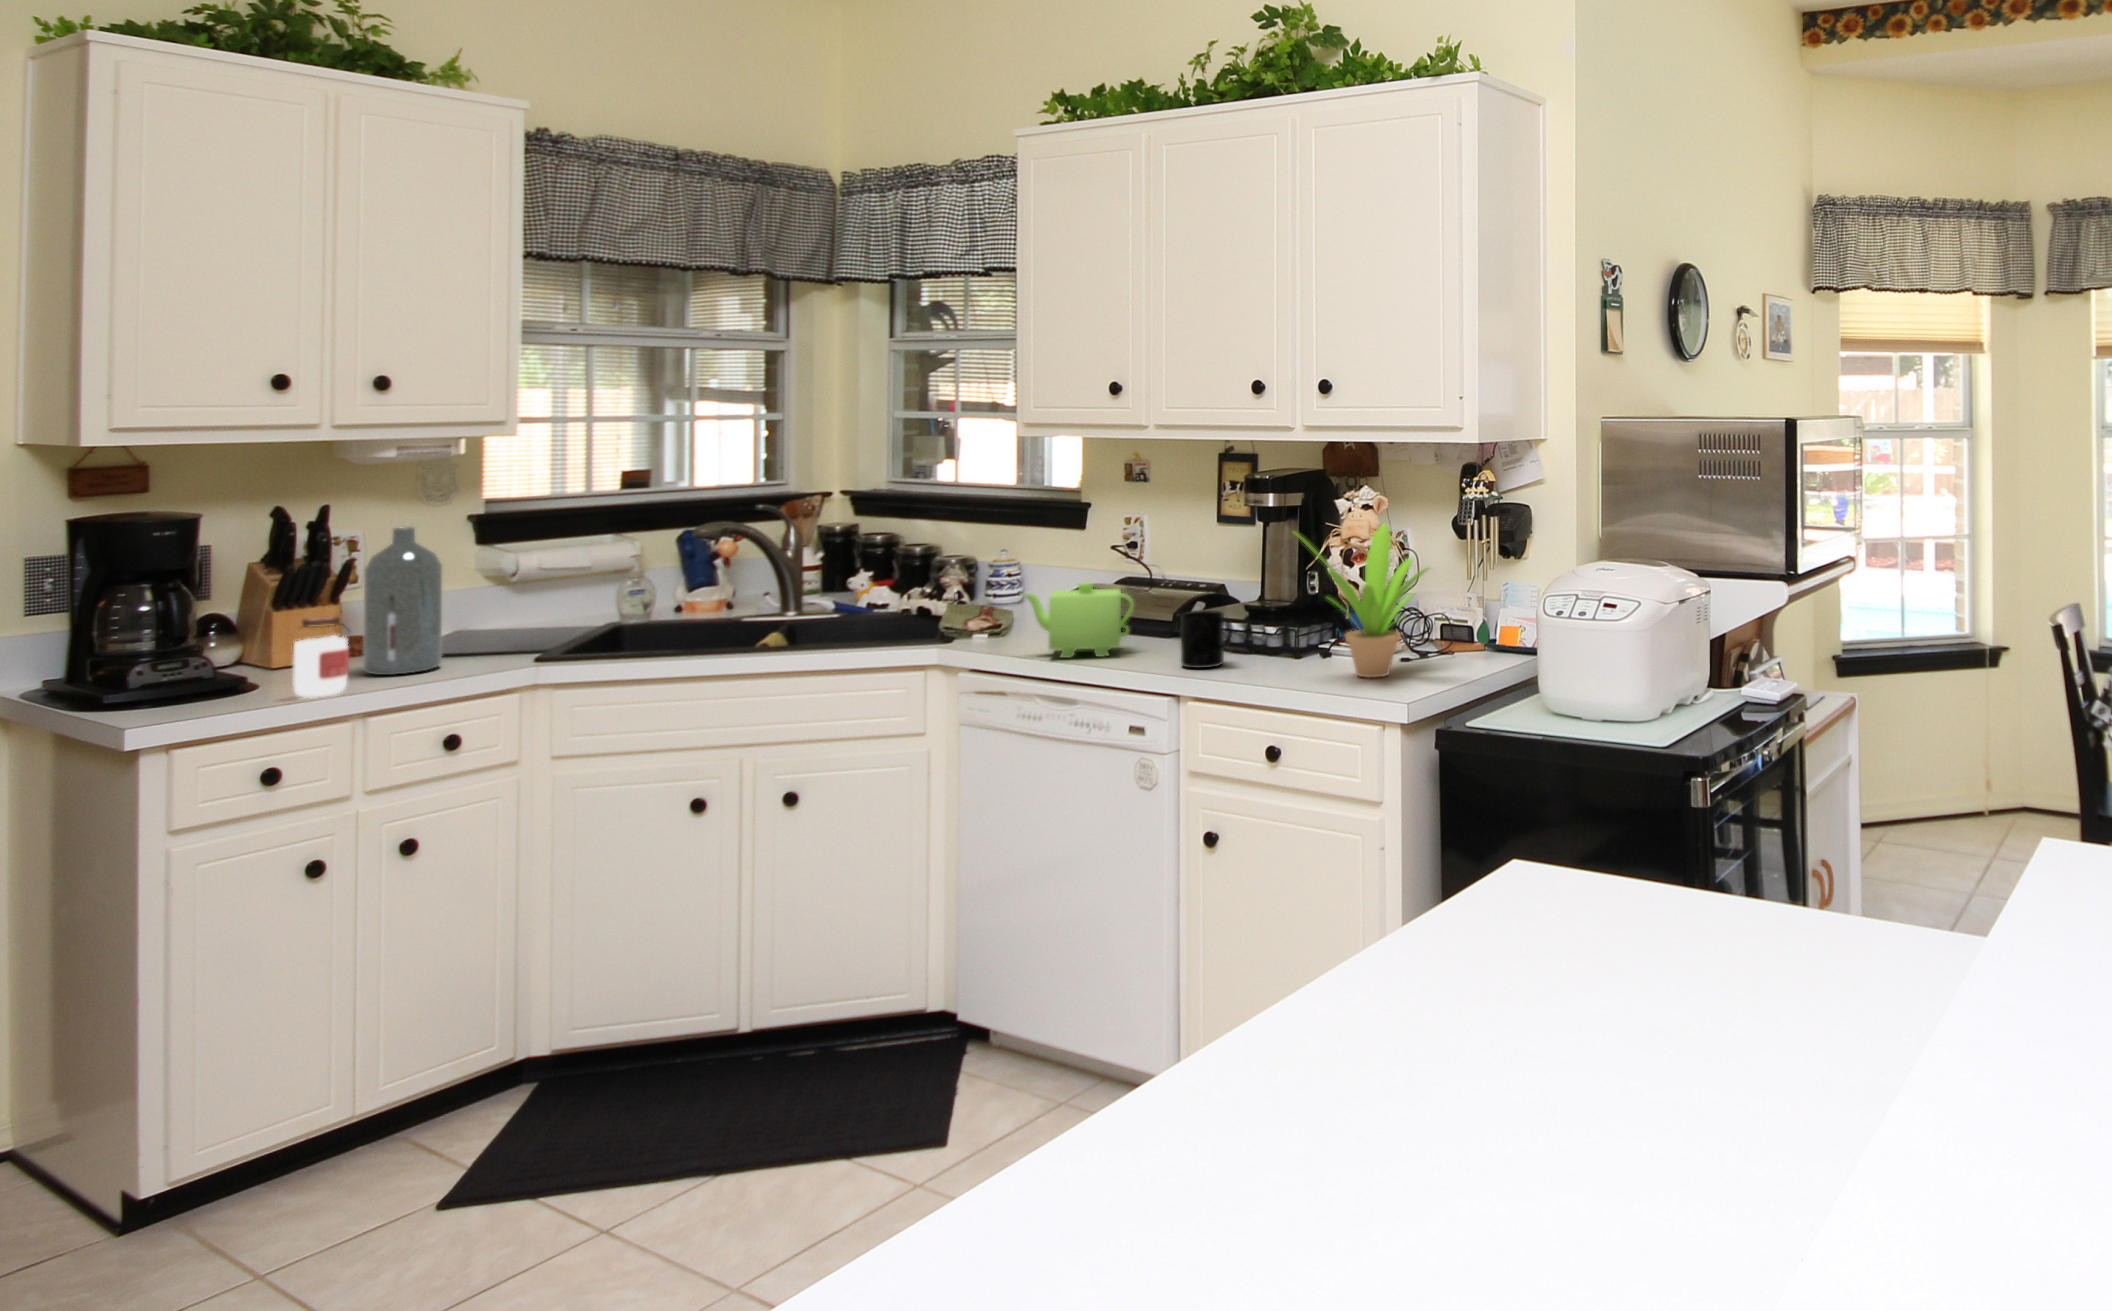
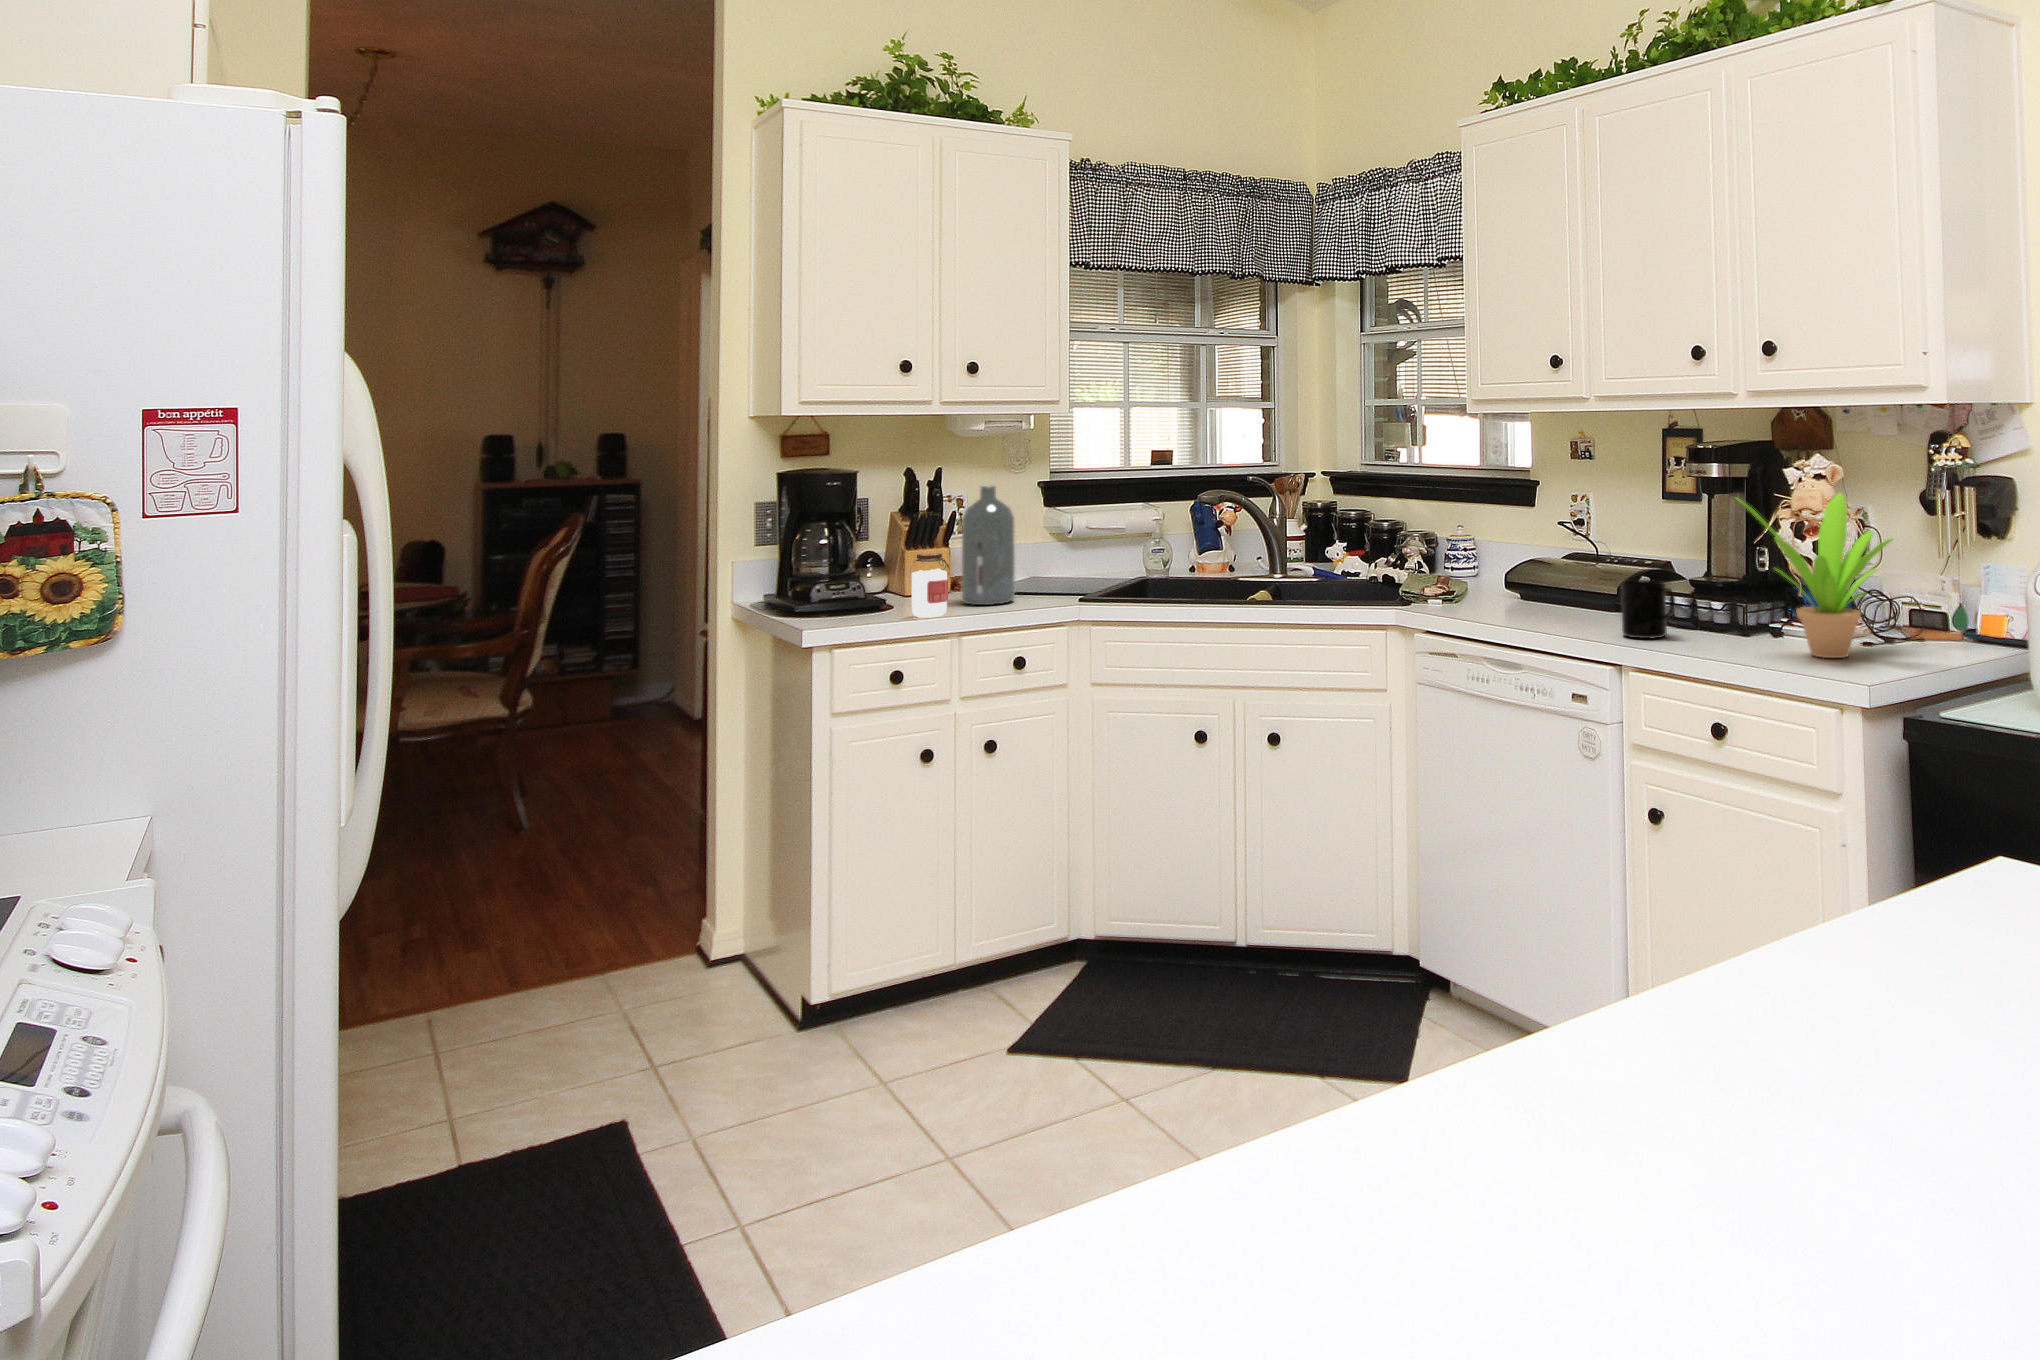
teapot: present [1022,582,1134,658] -> none [1465,549,1576,623]

